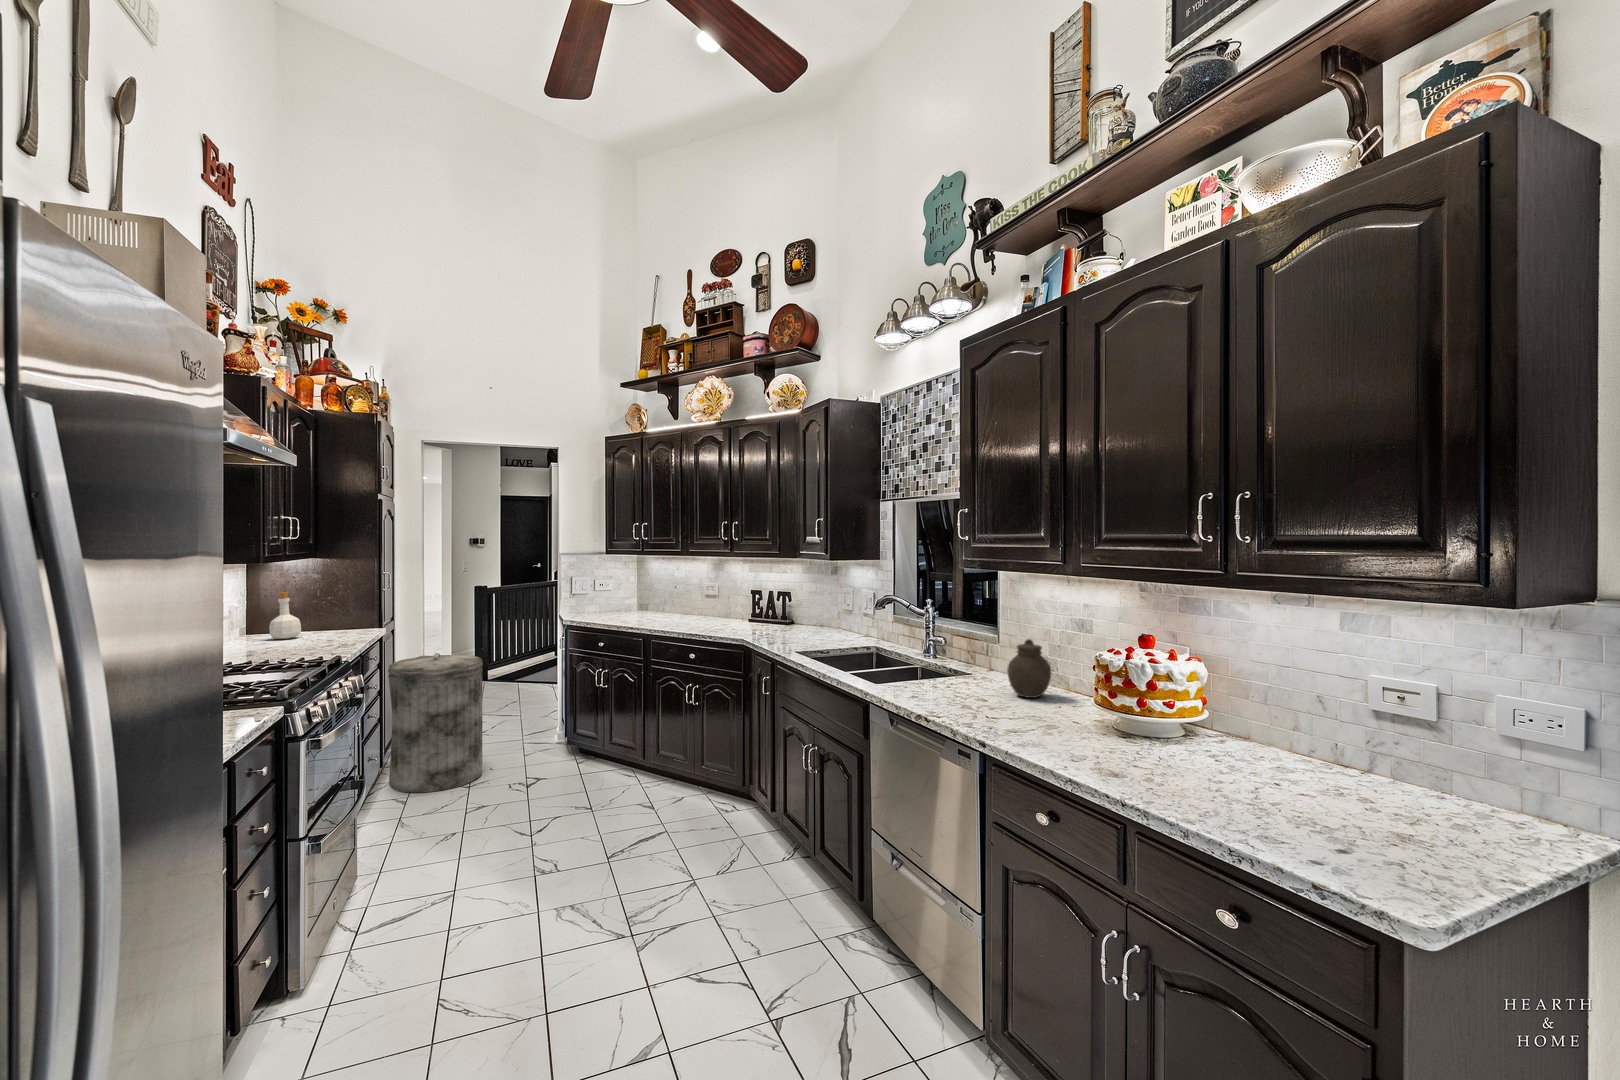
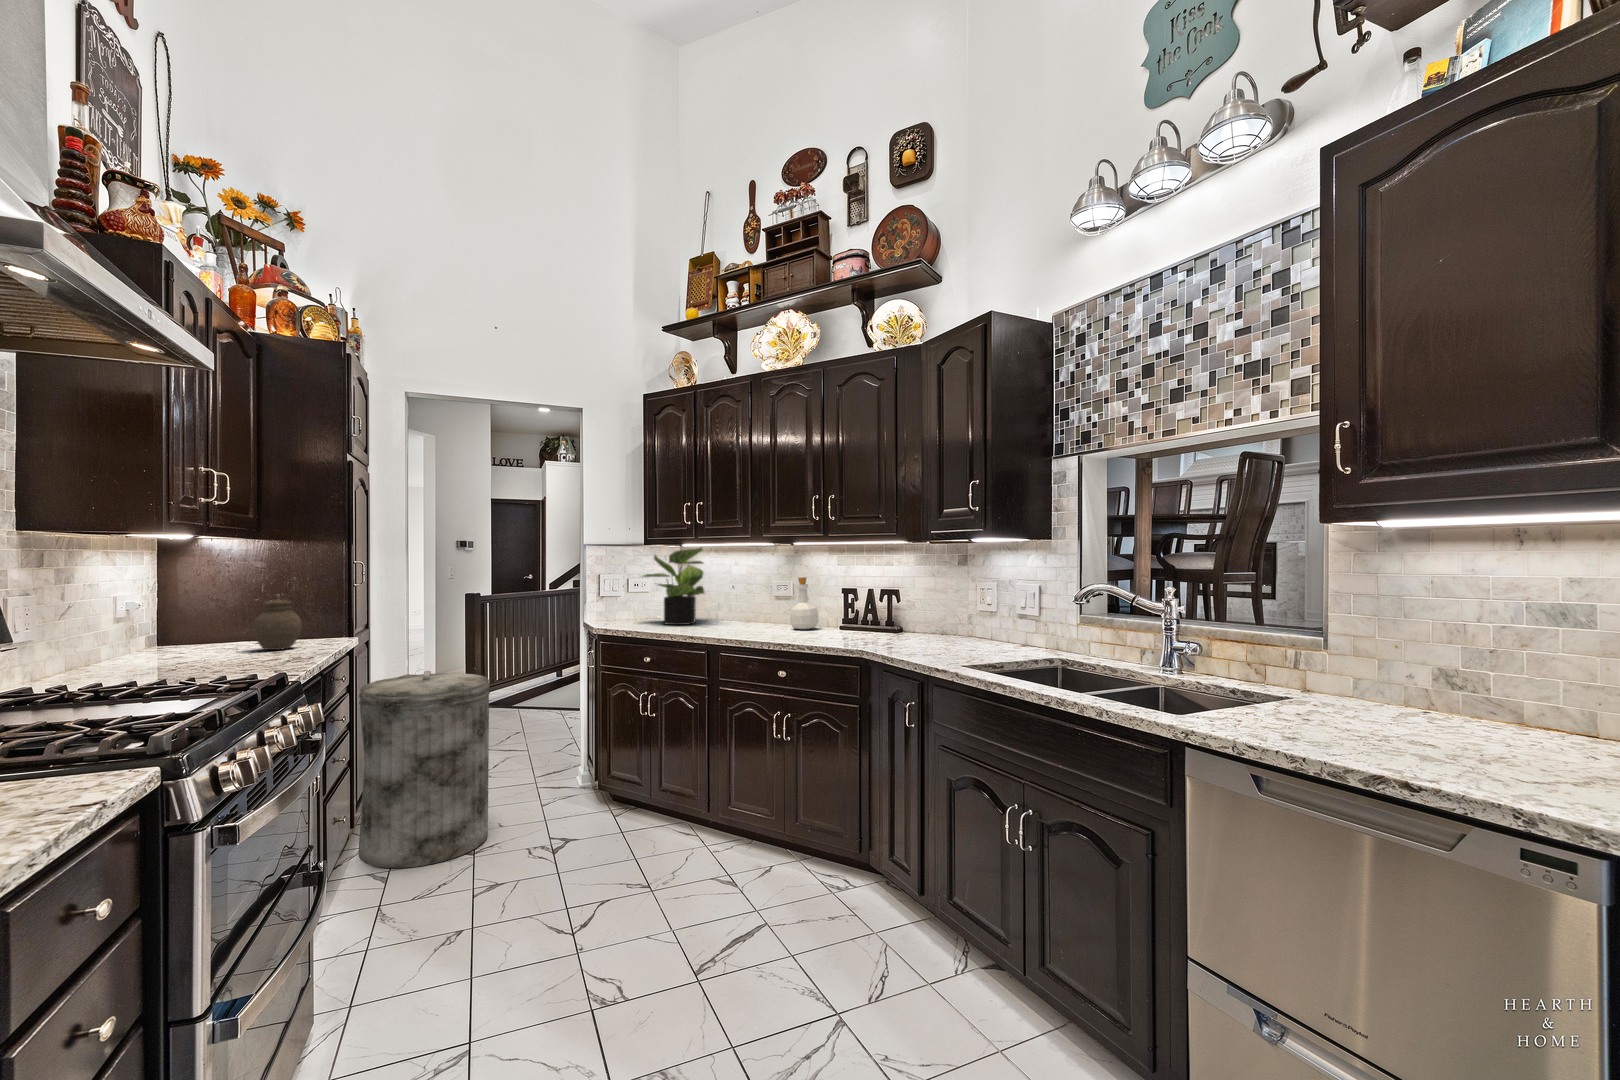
potted plant: none [598,560,651,619] -> present [643,547,704,625]
bottle: present [269,592,301,639] -> present [790,577,819,629]
jar: present [1007,639,1051,698] -> present [253,596,302,650]

